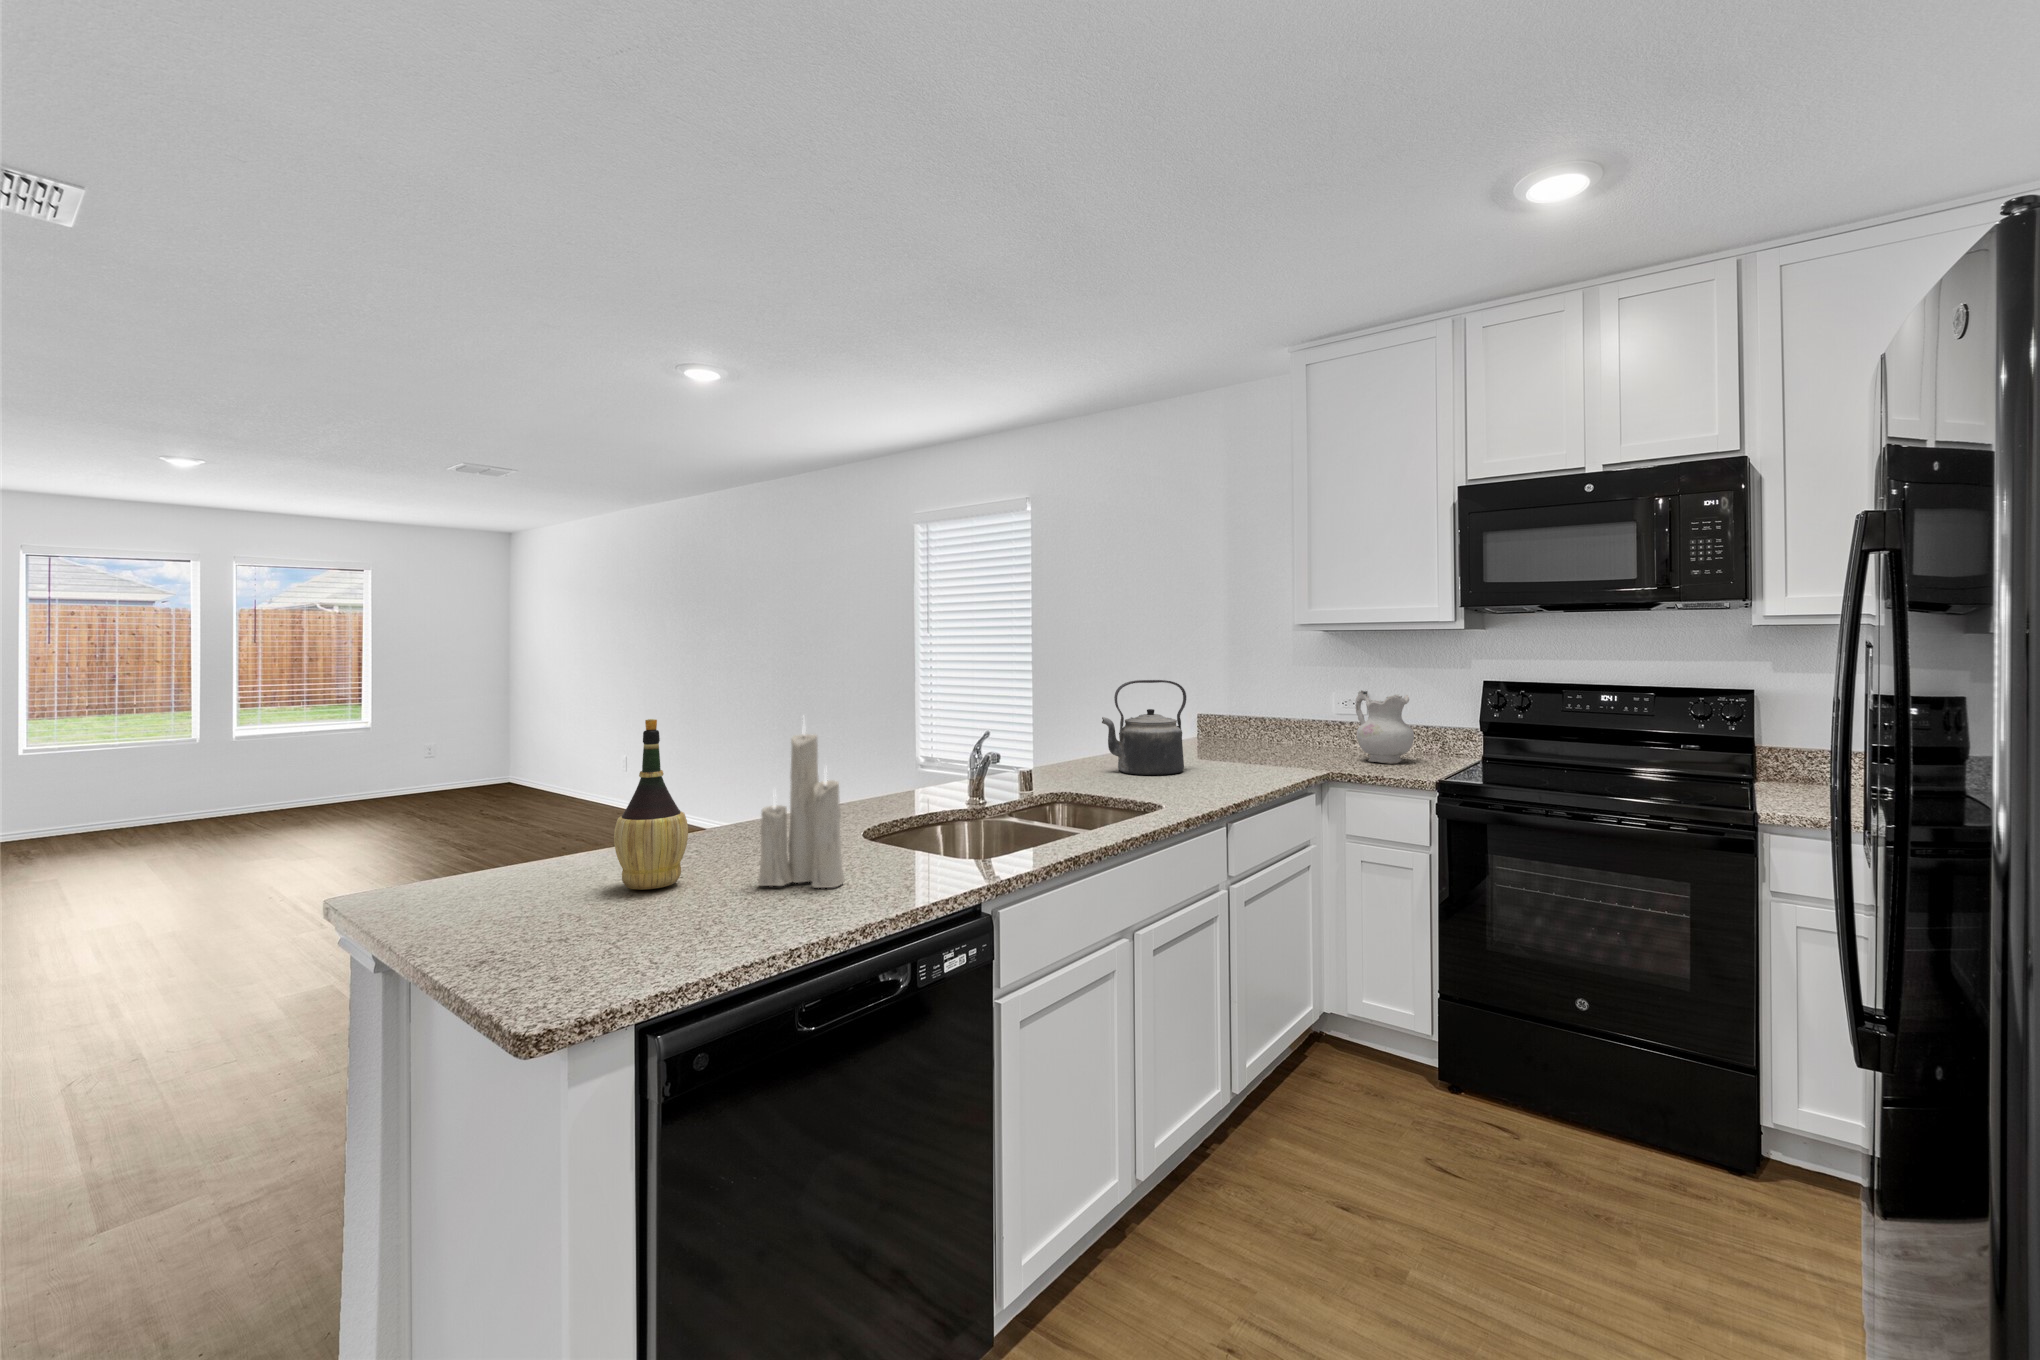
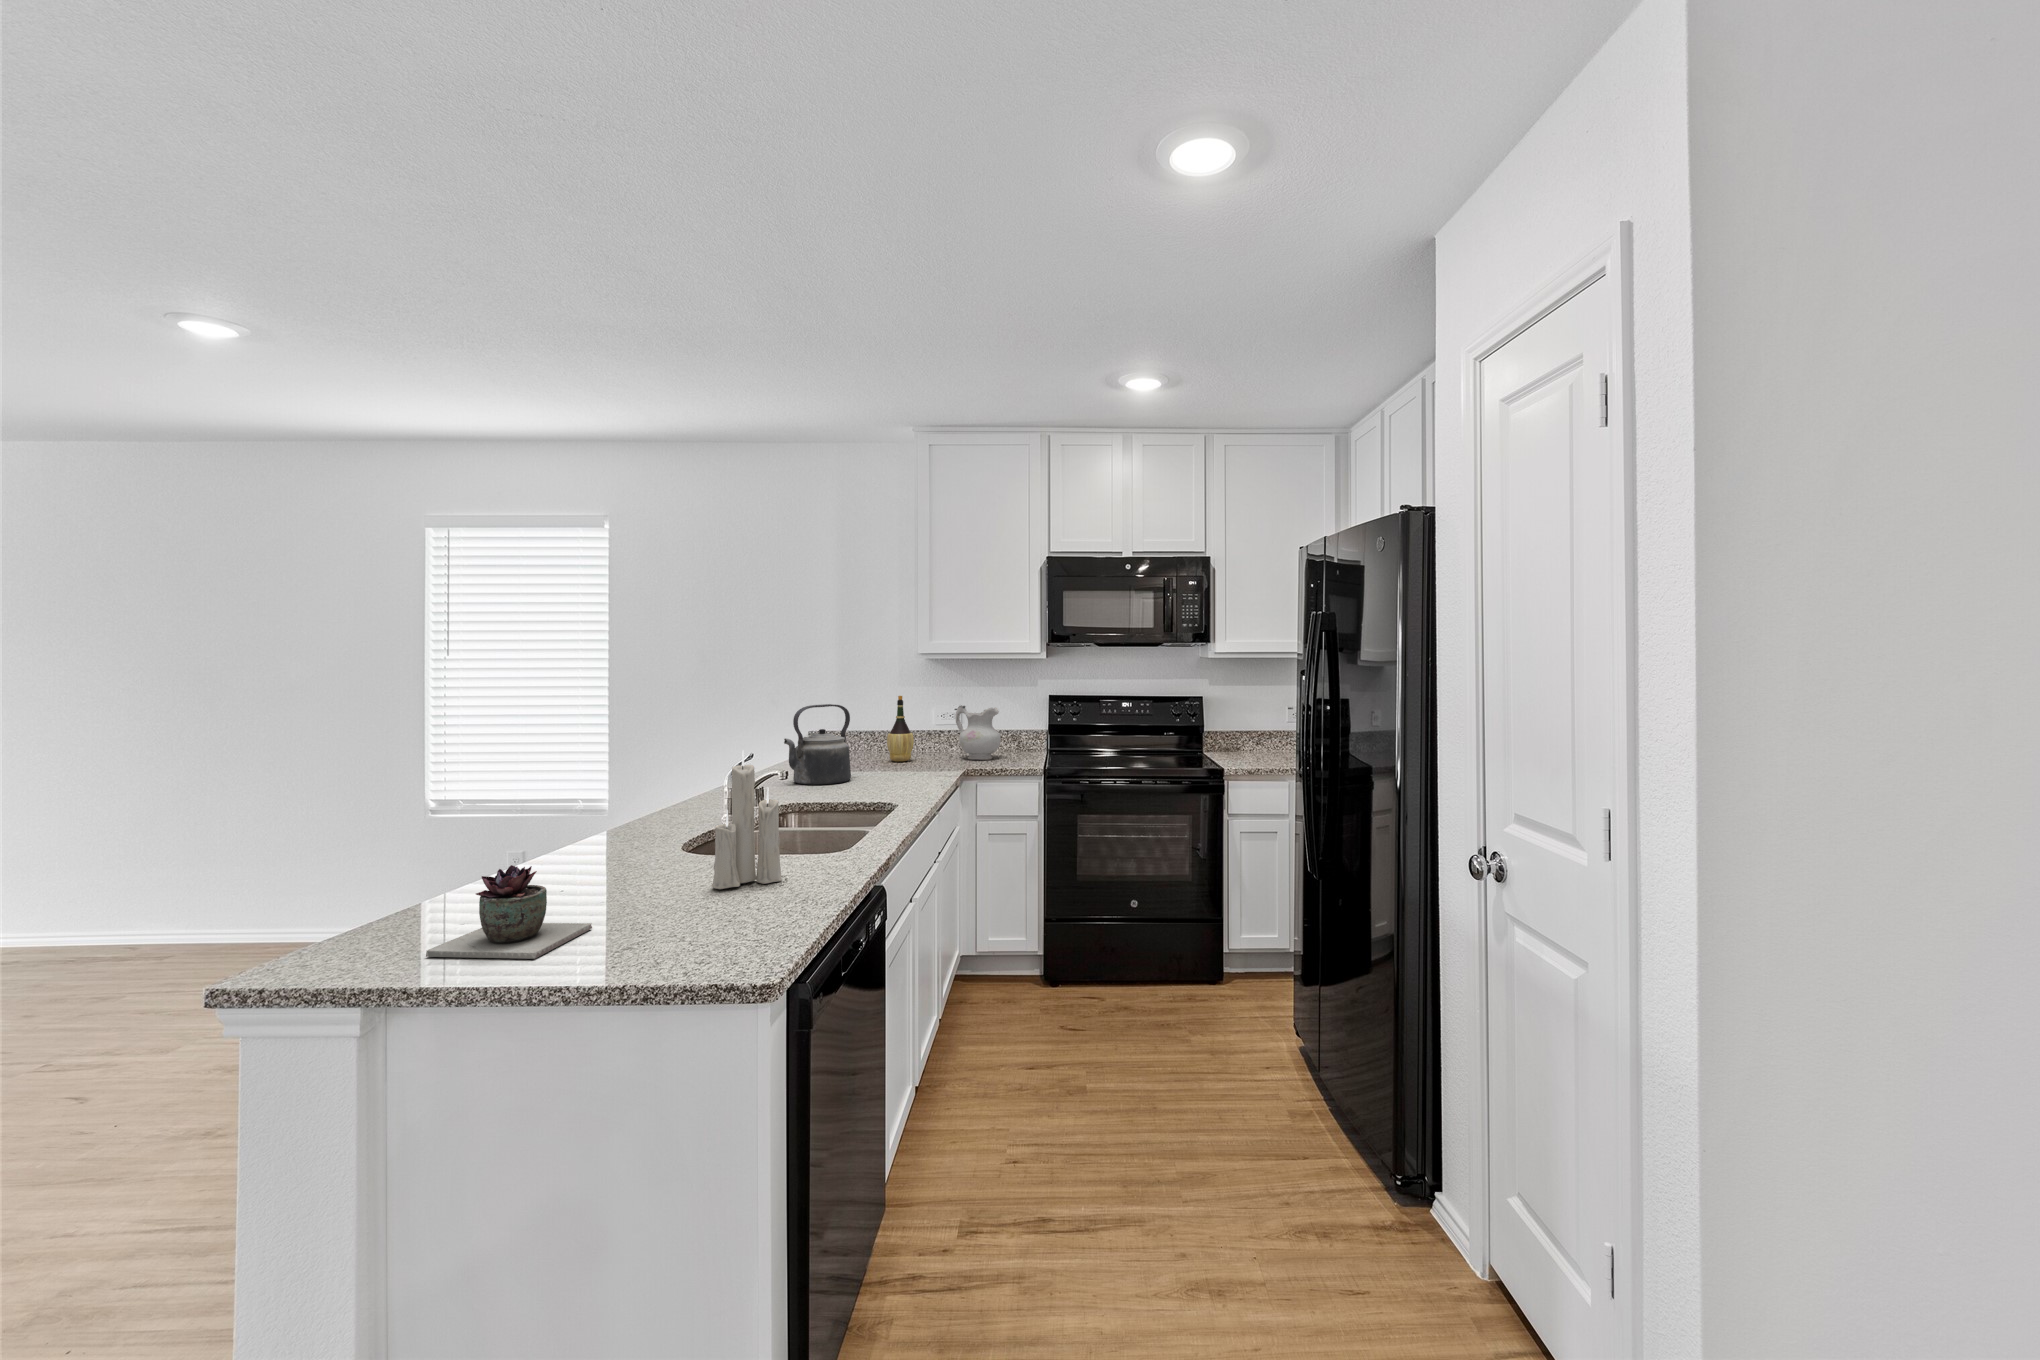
wine bottle: present [614,719,688,889] -> present [887,696,914,761]
succulent plant: none [404,823,565,936] -> present [426,865,592,959]

